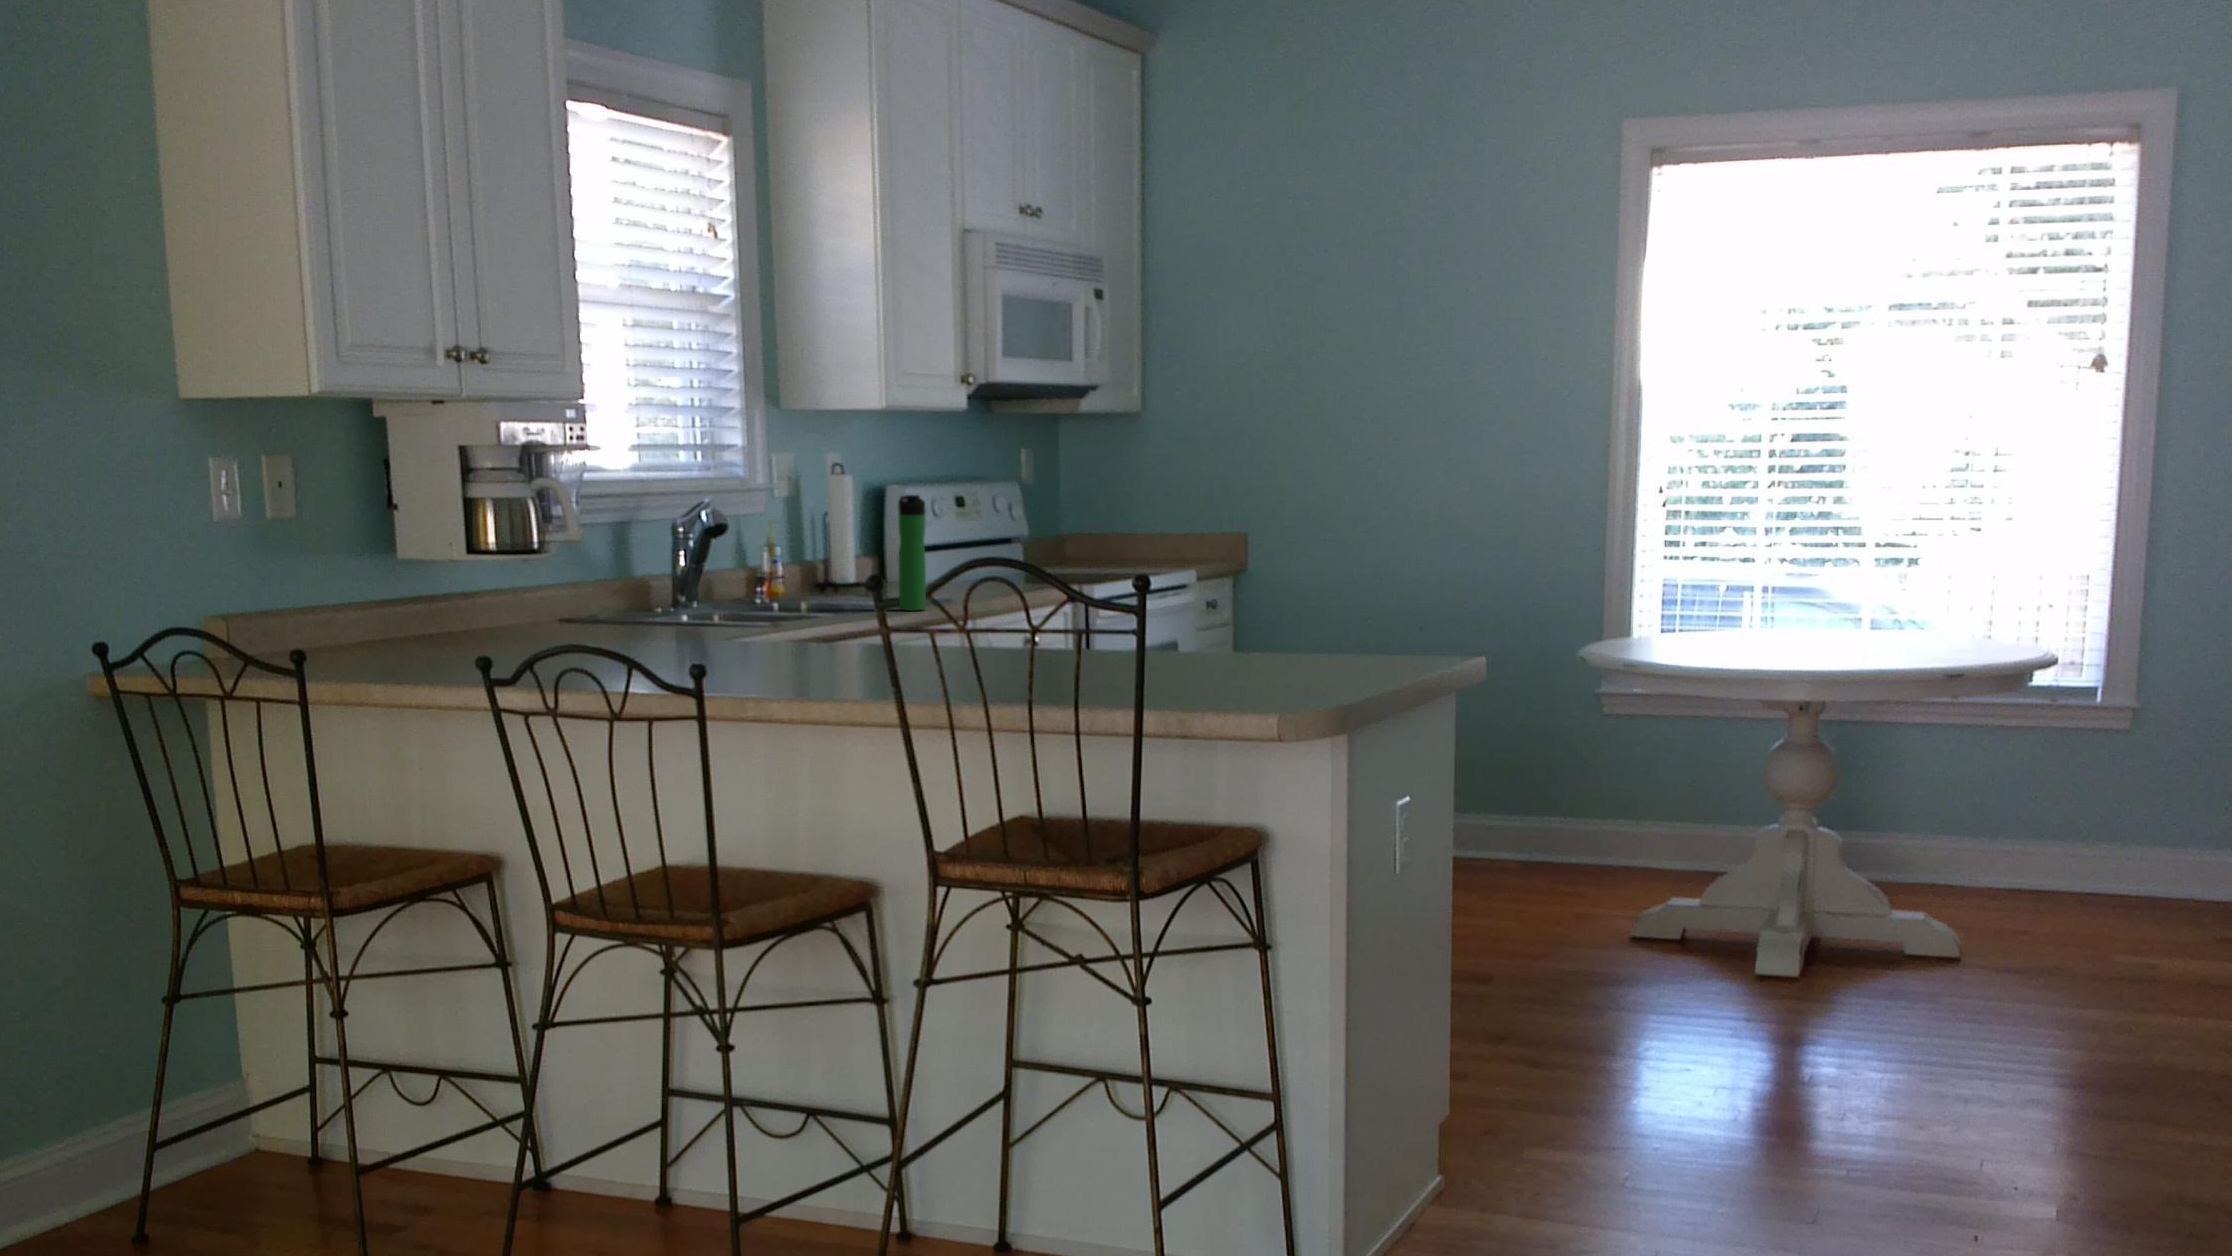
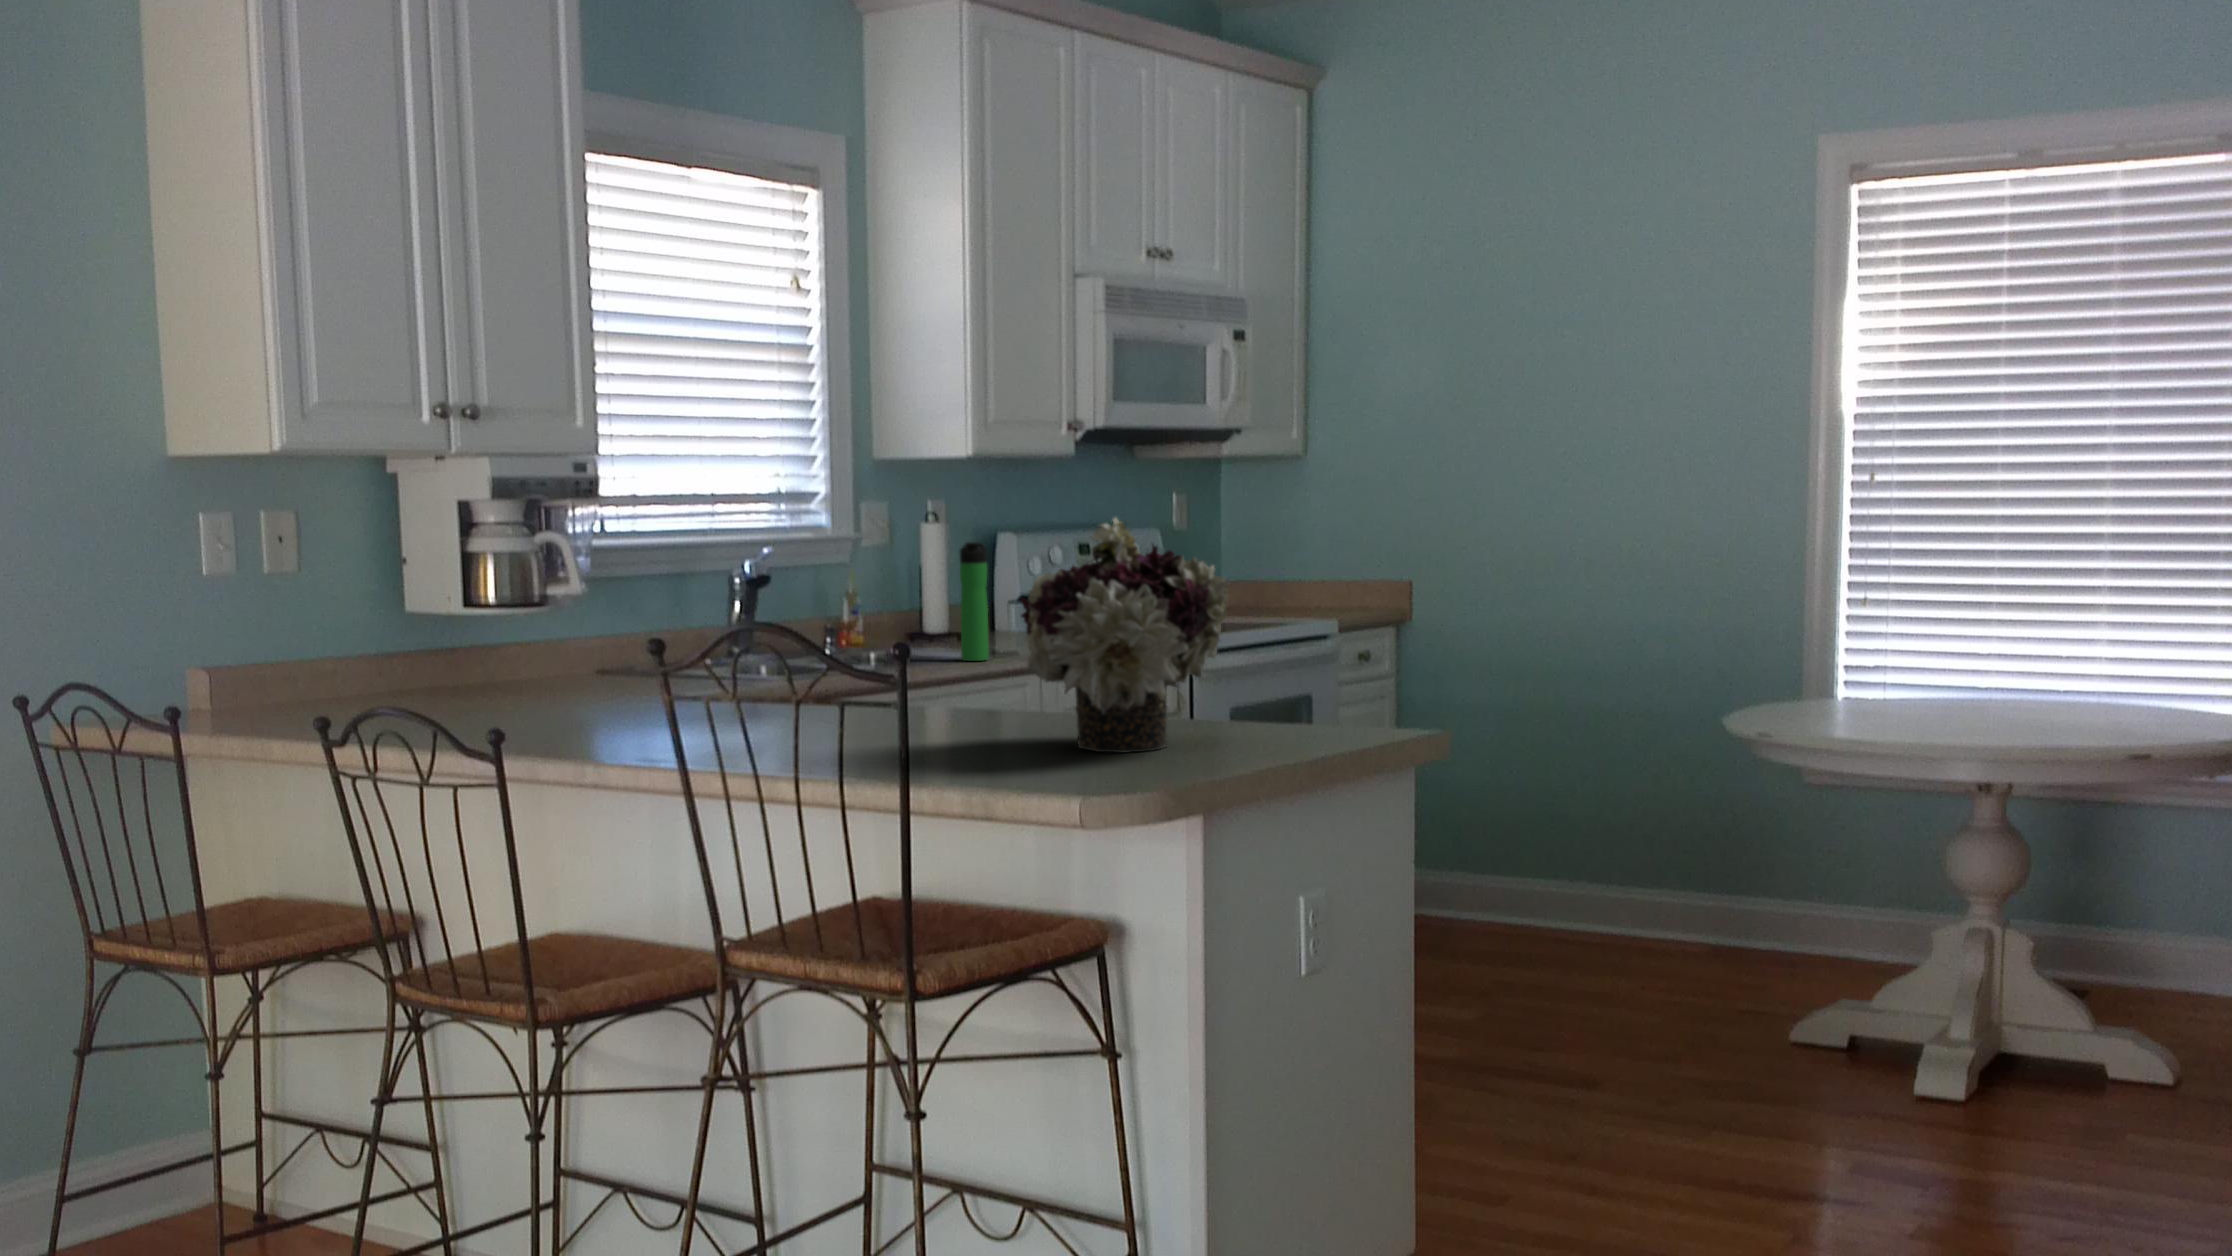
flower arrangement: none [1125,466,1333,679] -> present [1021,518,1228,753]

